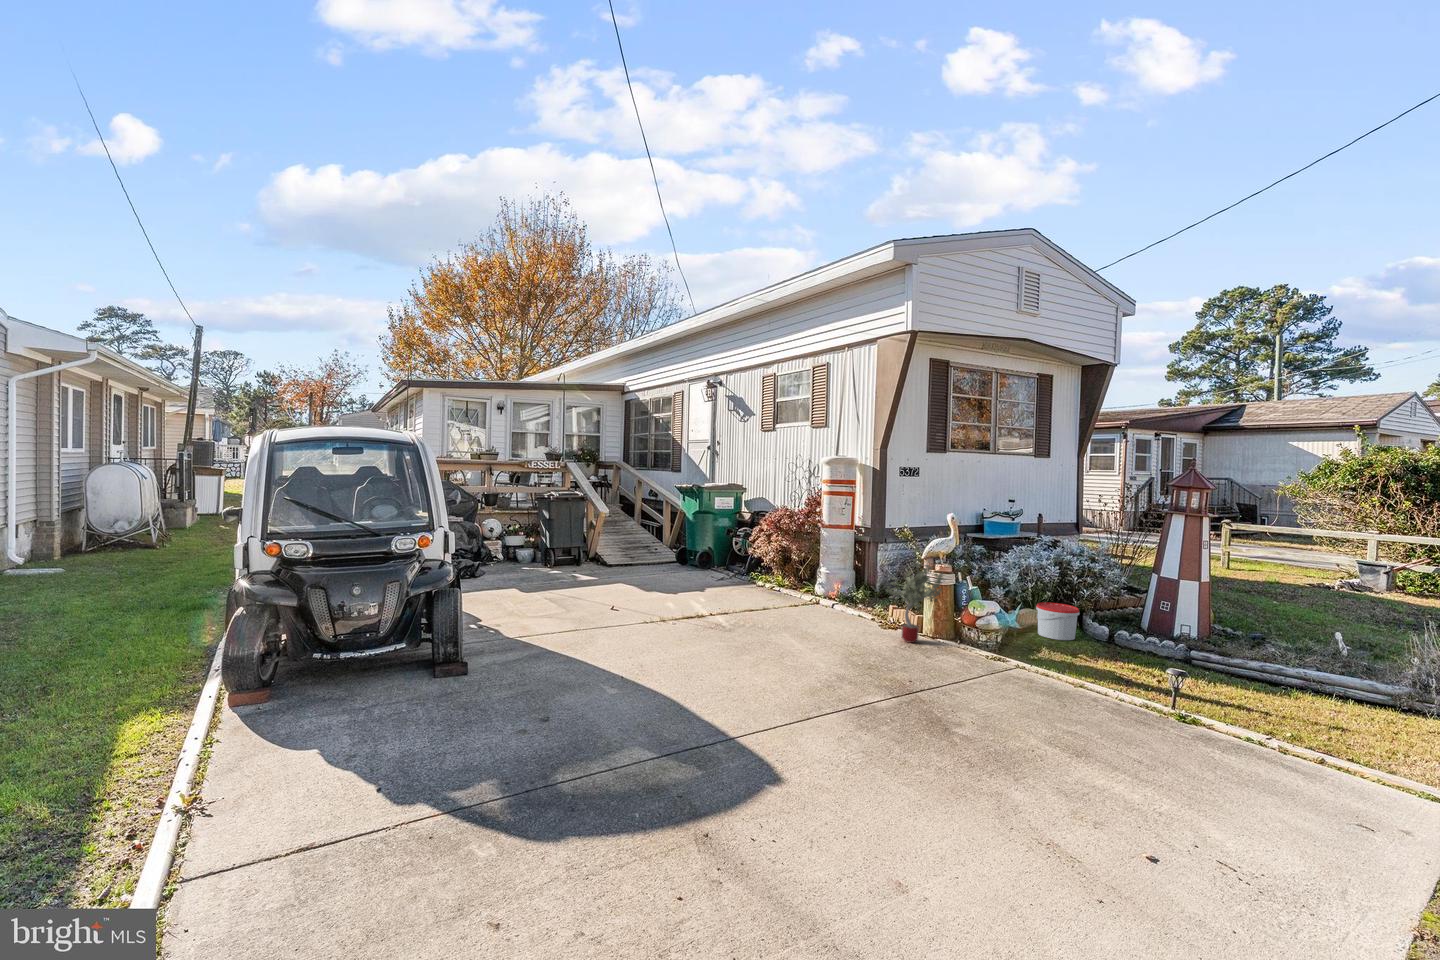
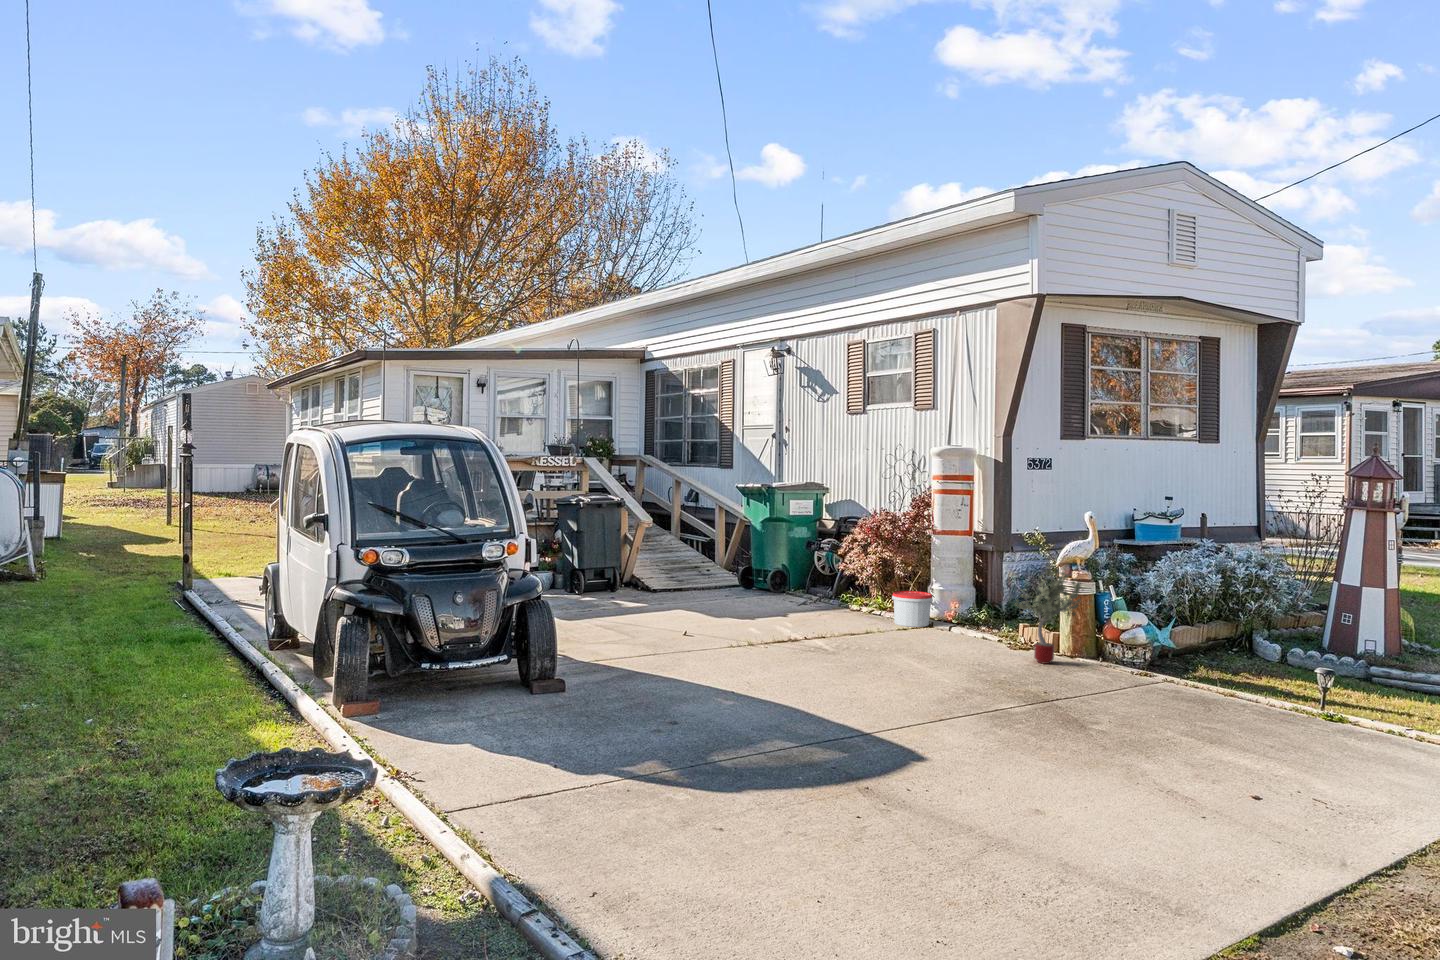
bucket: present [1036,602,1080,640] -> present [892,591,933,627]

